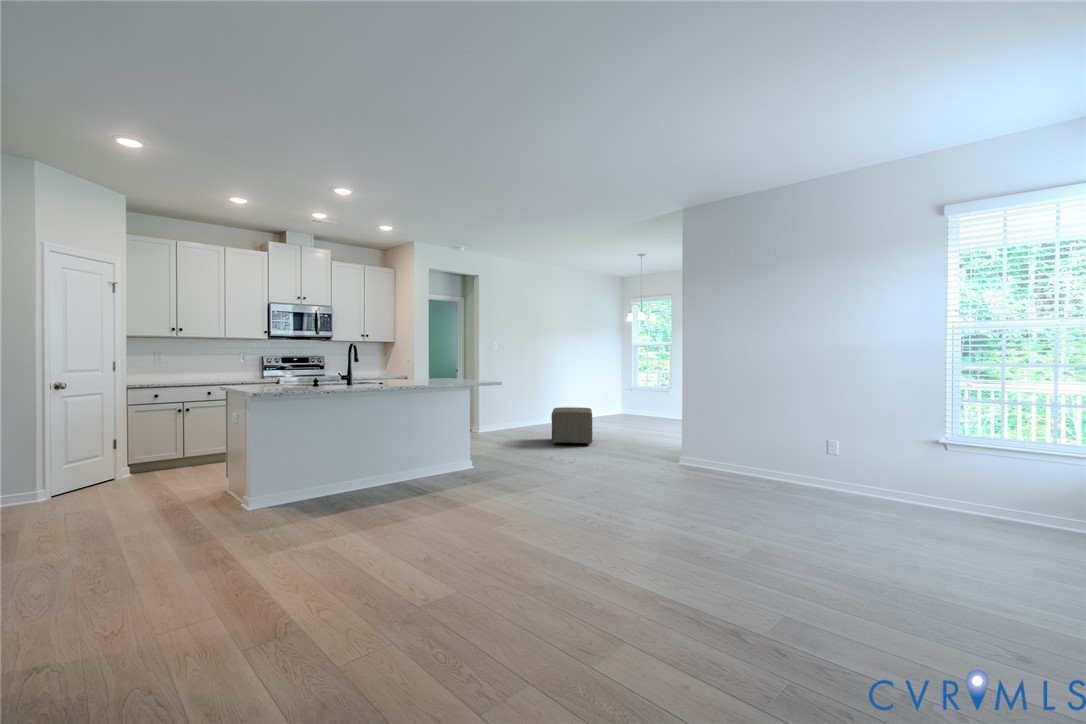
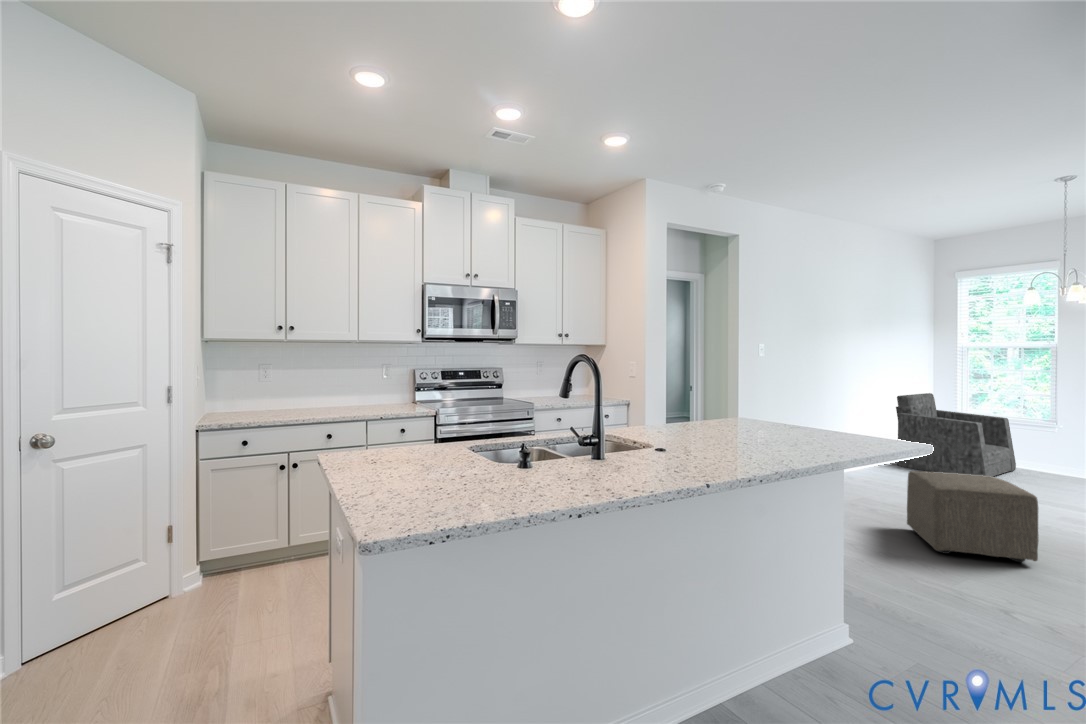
armchair: none [594,373,655,421] -> present [896,393,1016,477]

